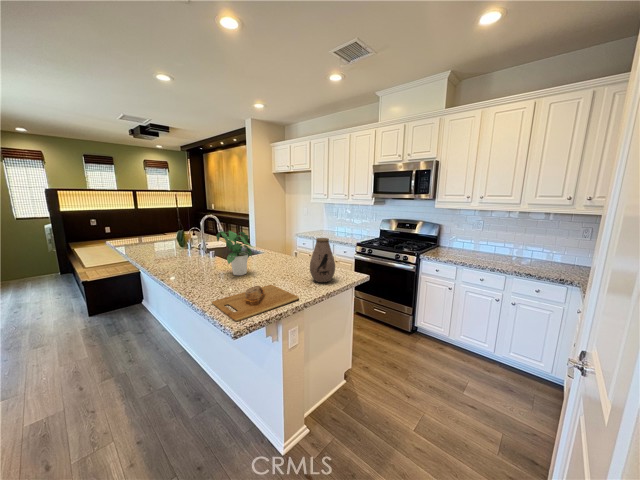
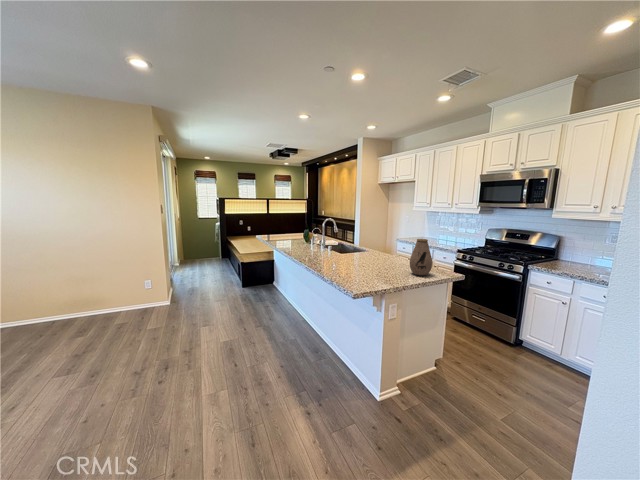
potted plant: present [216,231,252,275] -> none [338,229,364,264]
cutting board: present [212,285,299,322] -> none [337,270,400,290]

